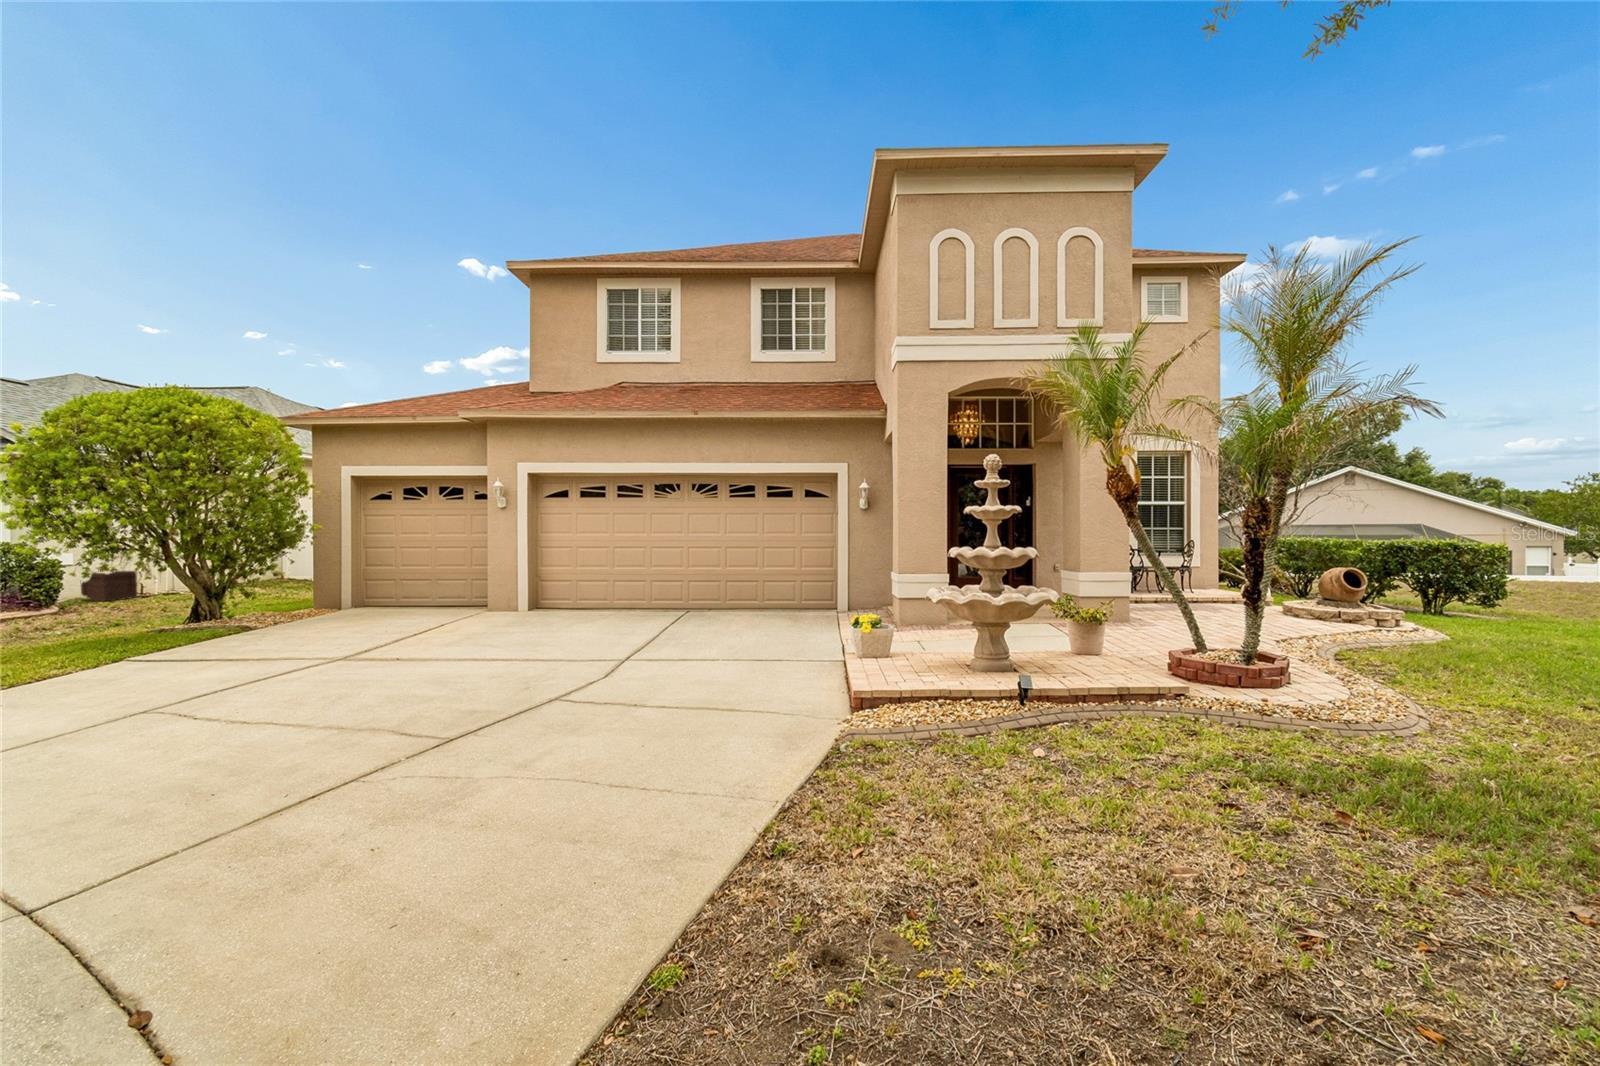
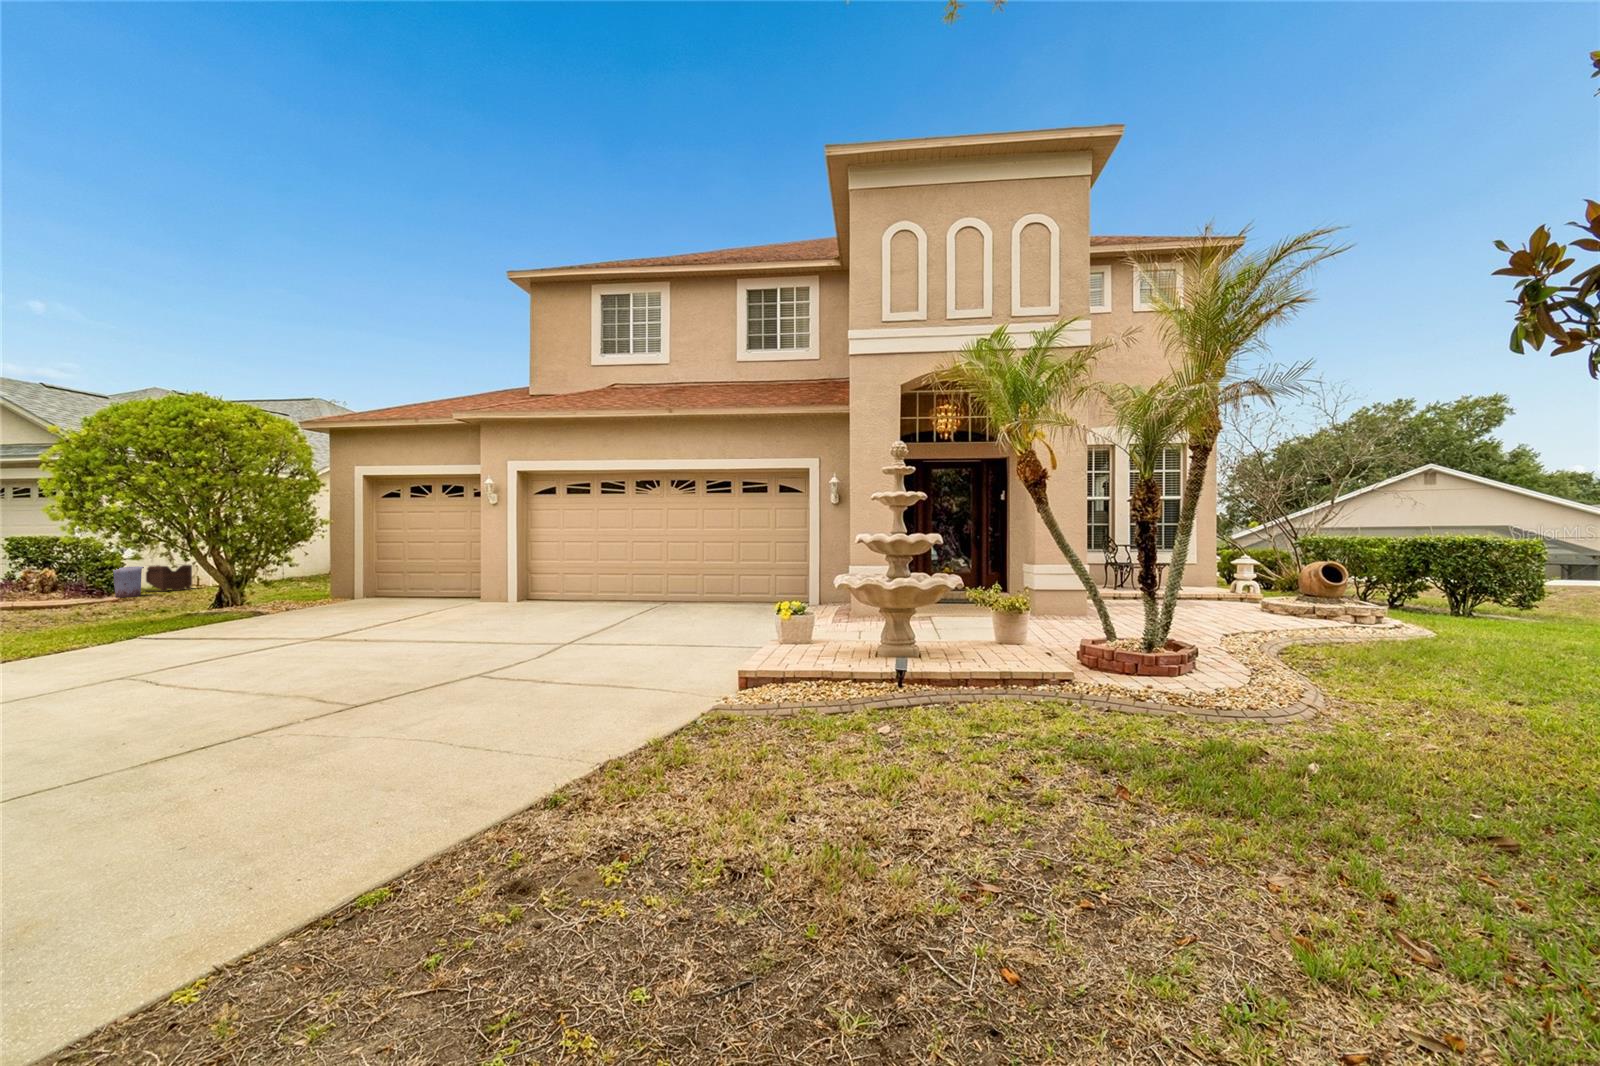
trash can: none [49,574,85,609] -> present [113,566,144,598]

